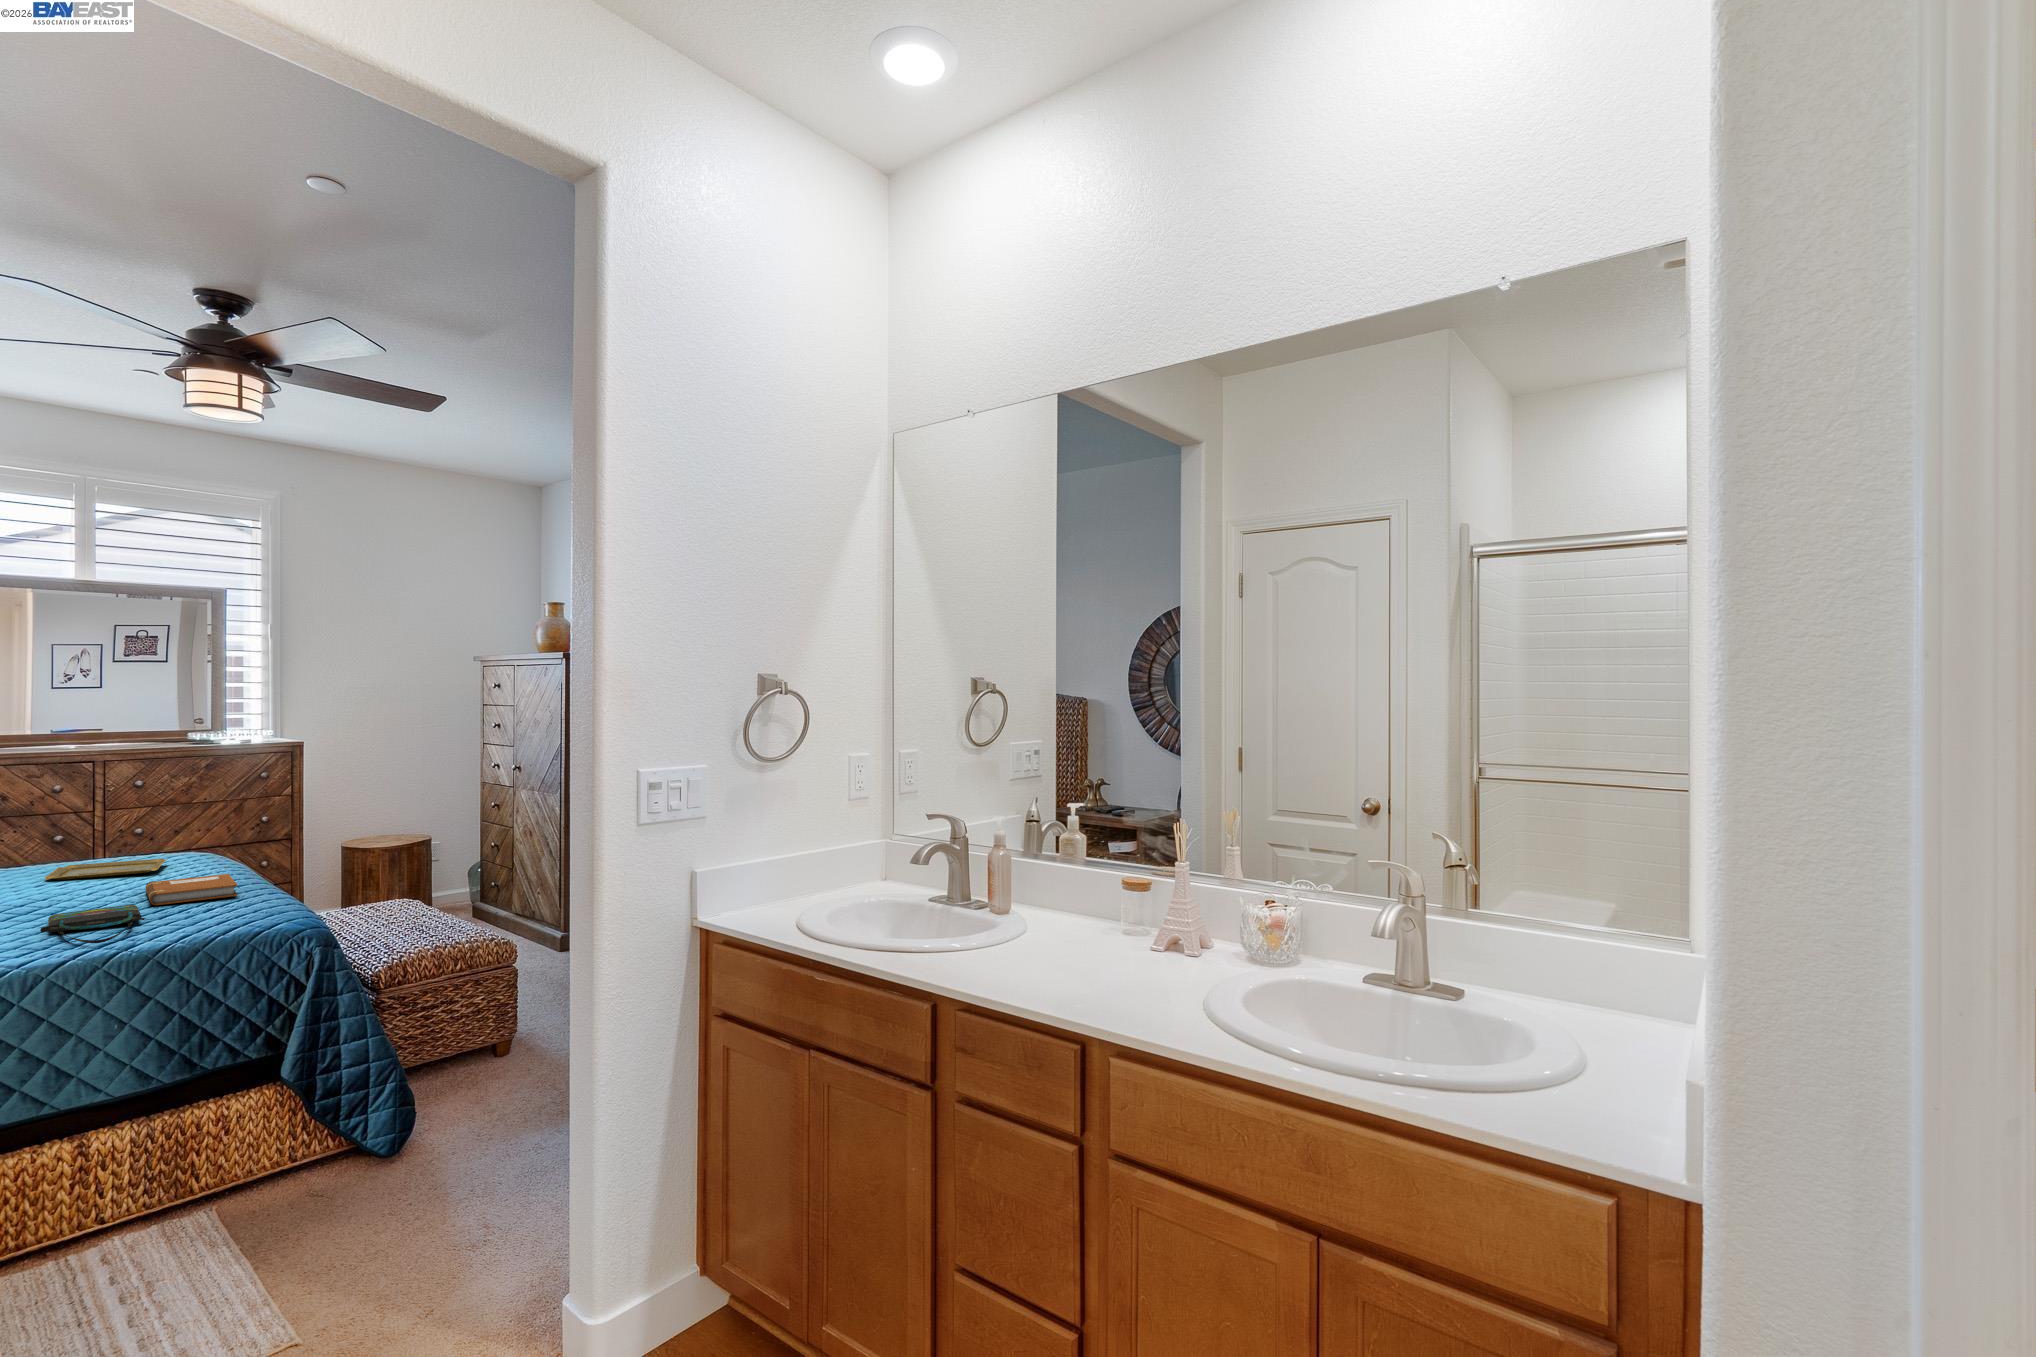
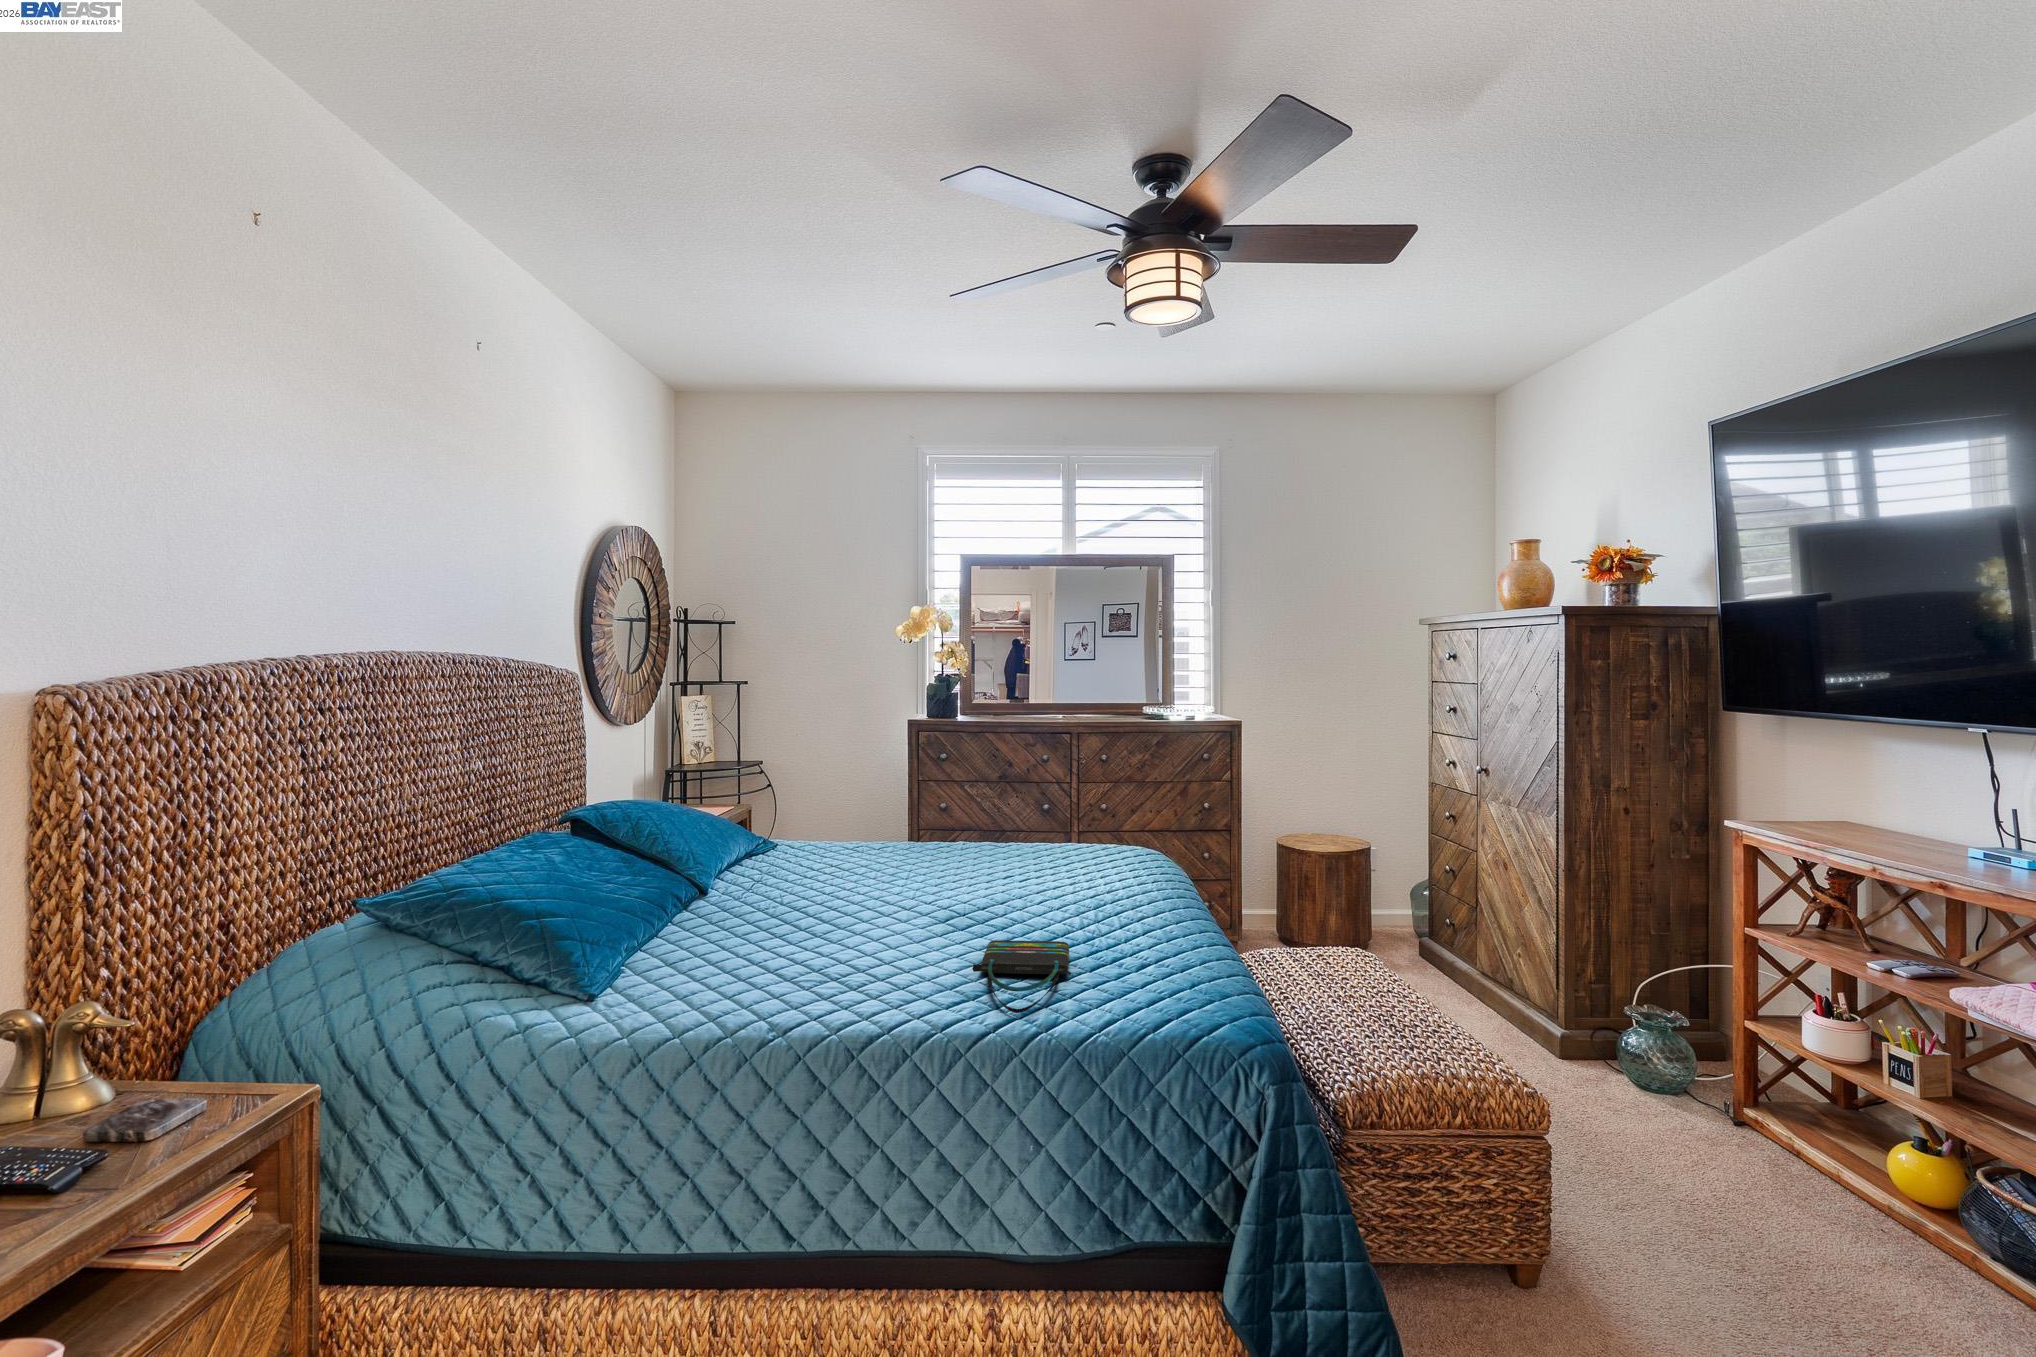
tray: present [45,859,167,880] -> none [1011,854,1114,878]
notebook: present [146,874,238,905] -> none [1084,901,1173,945]

